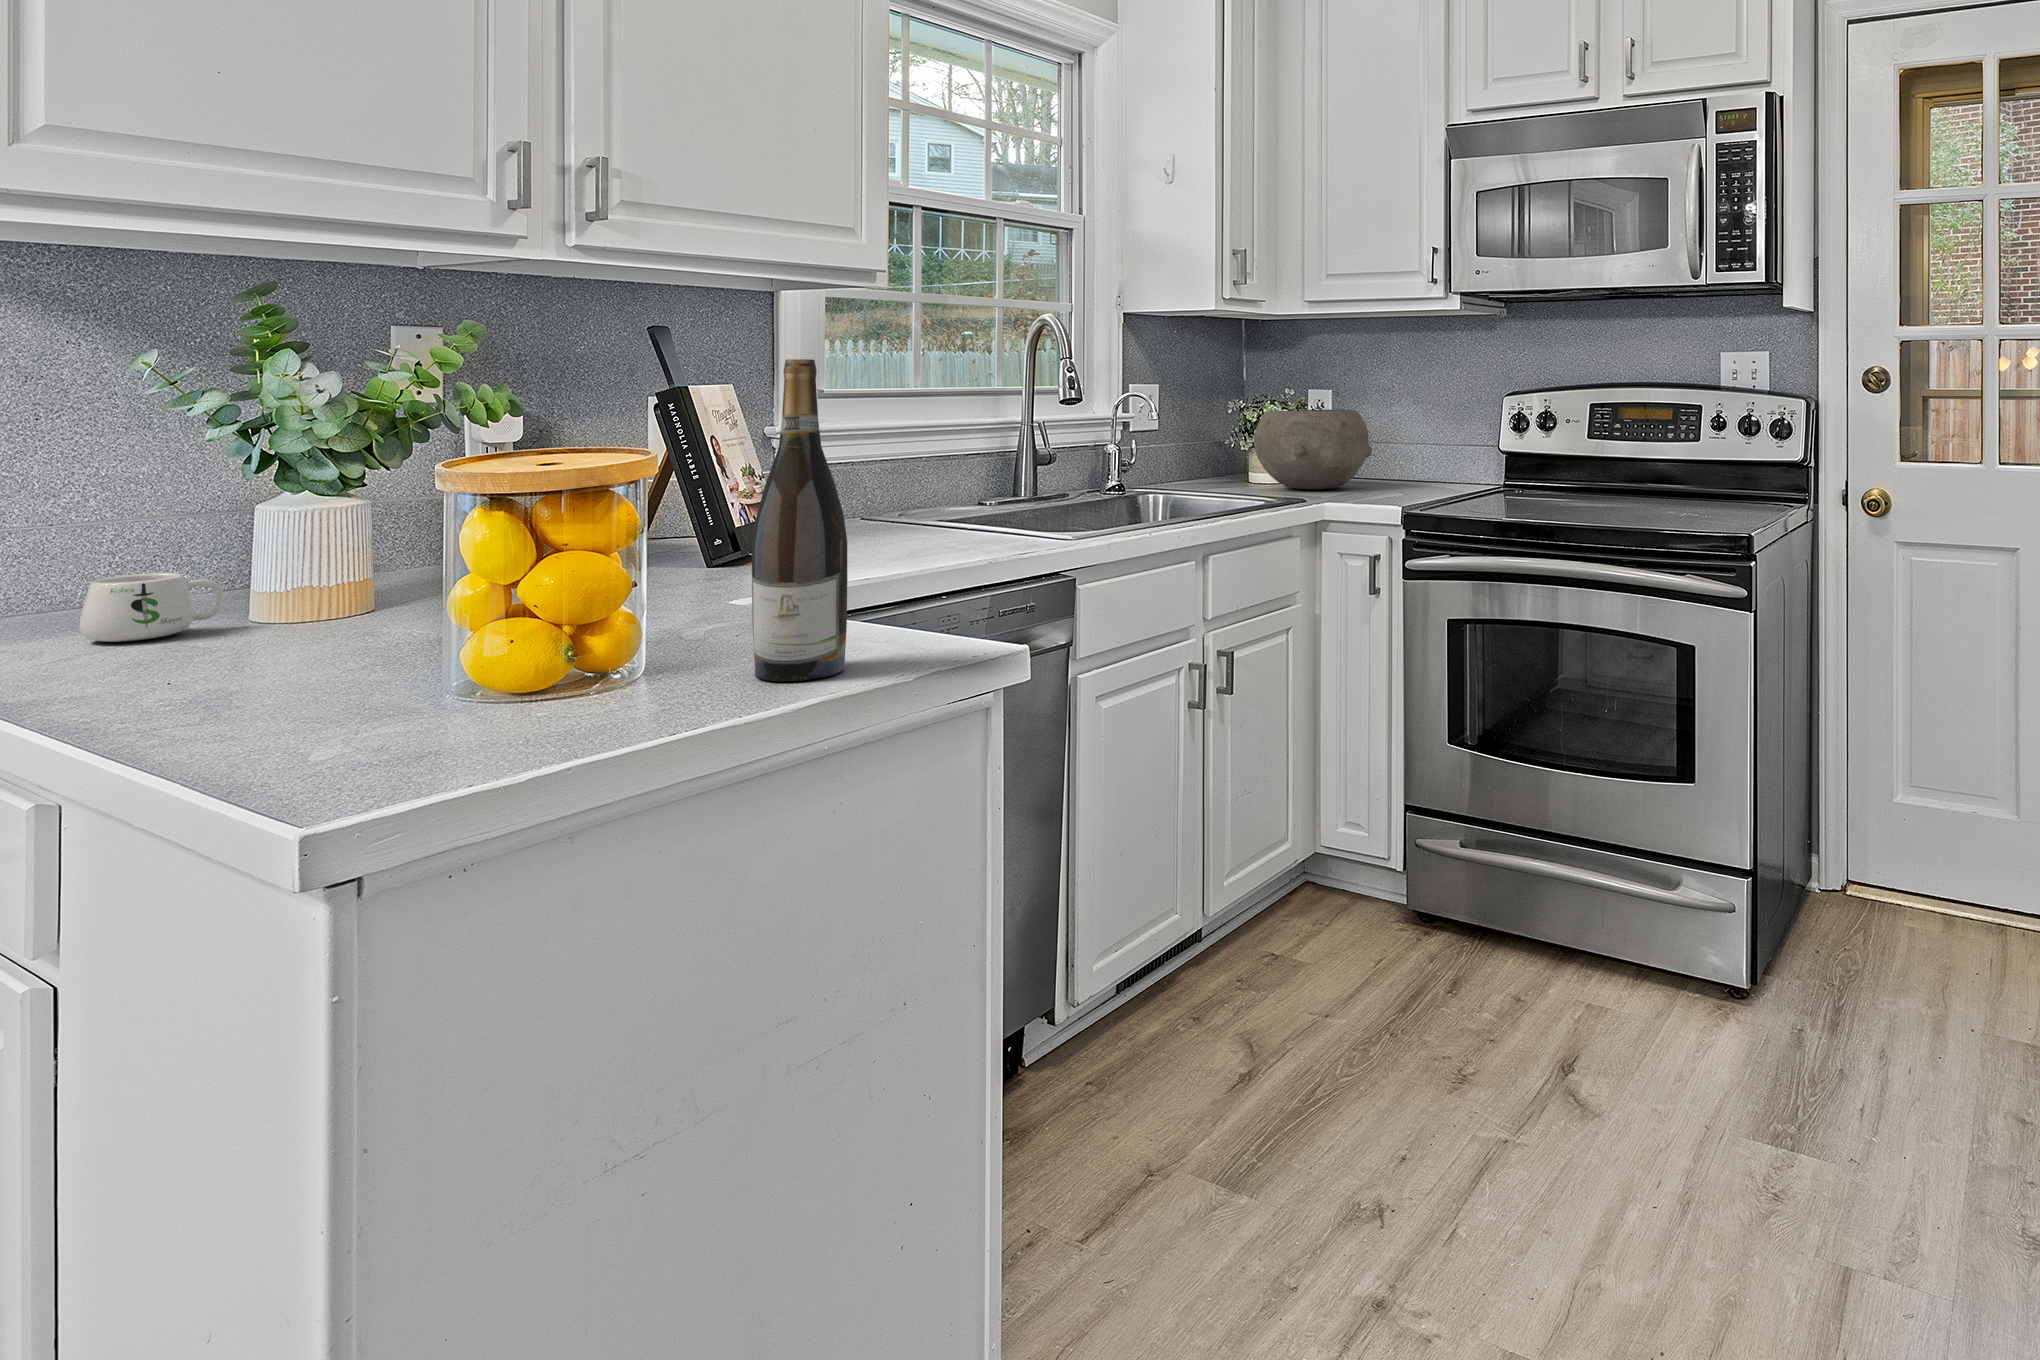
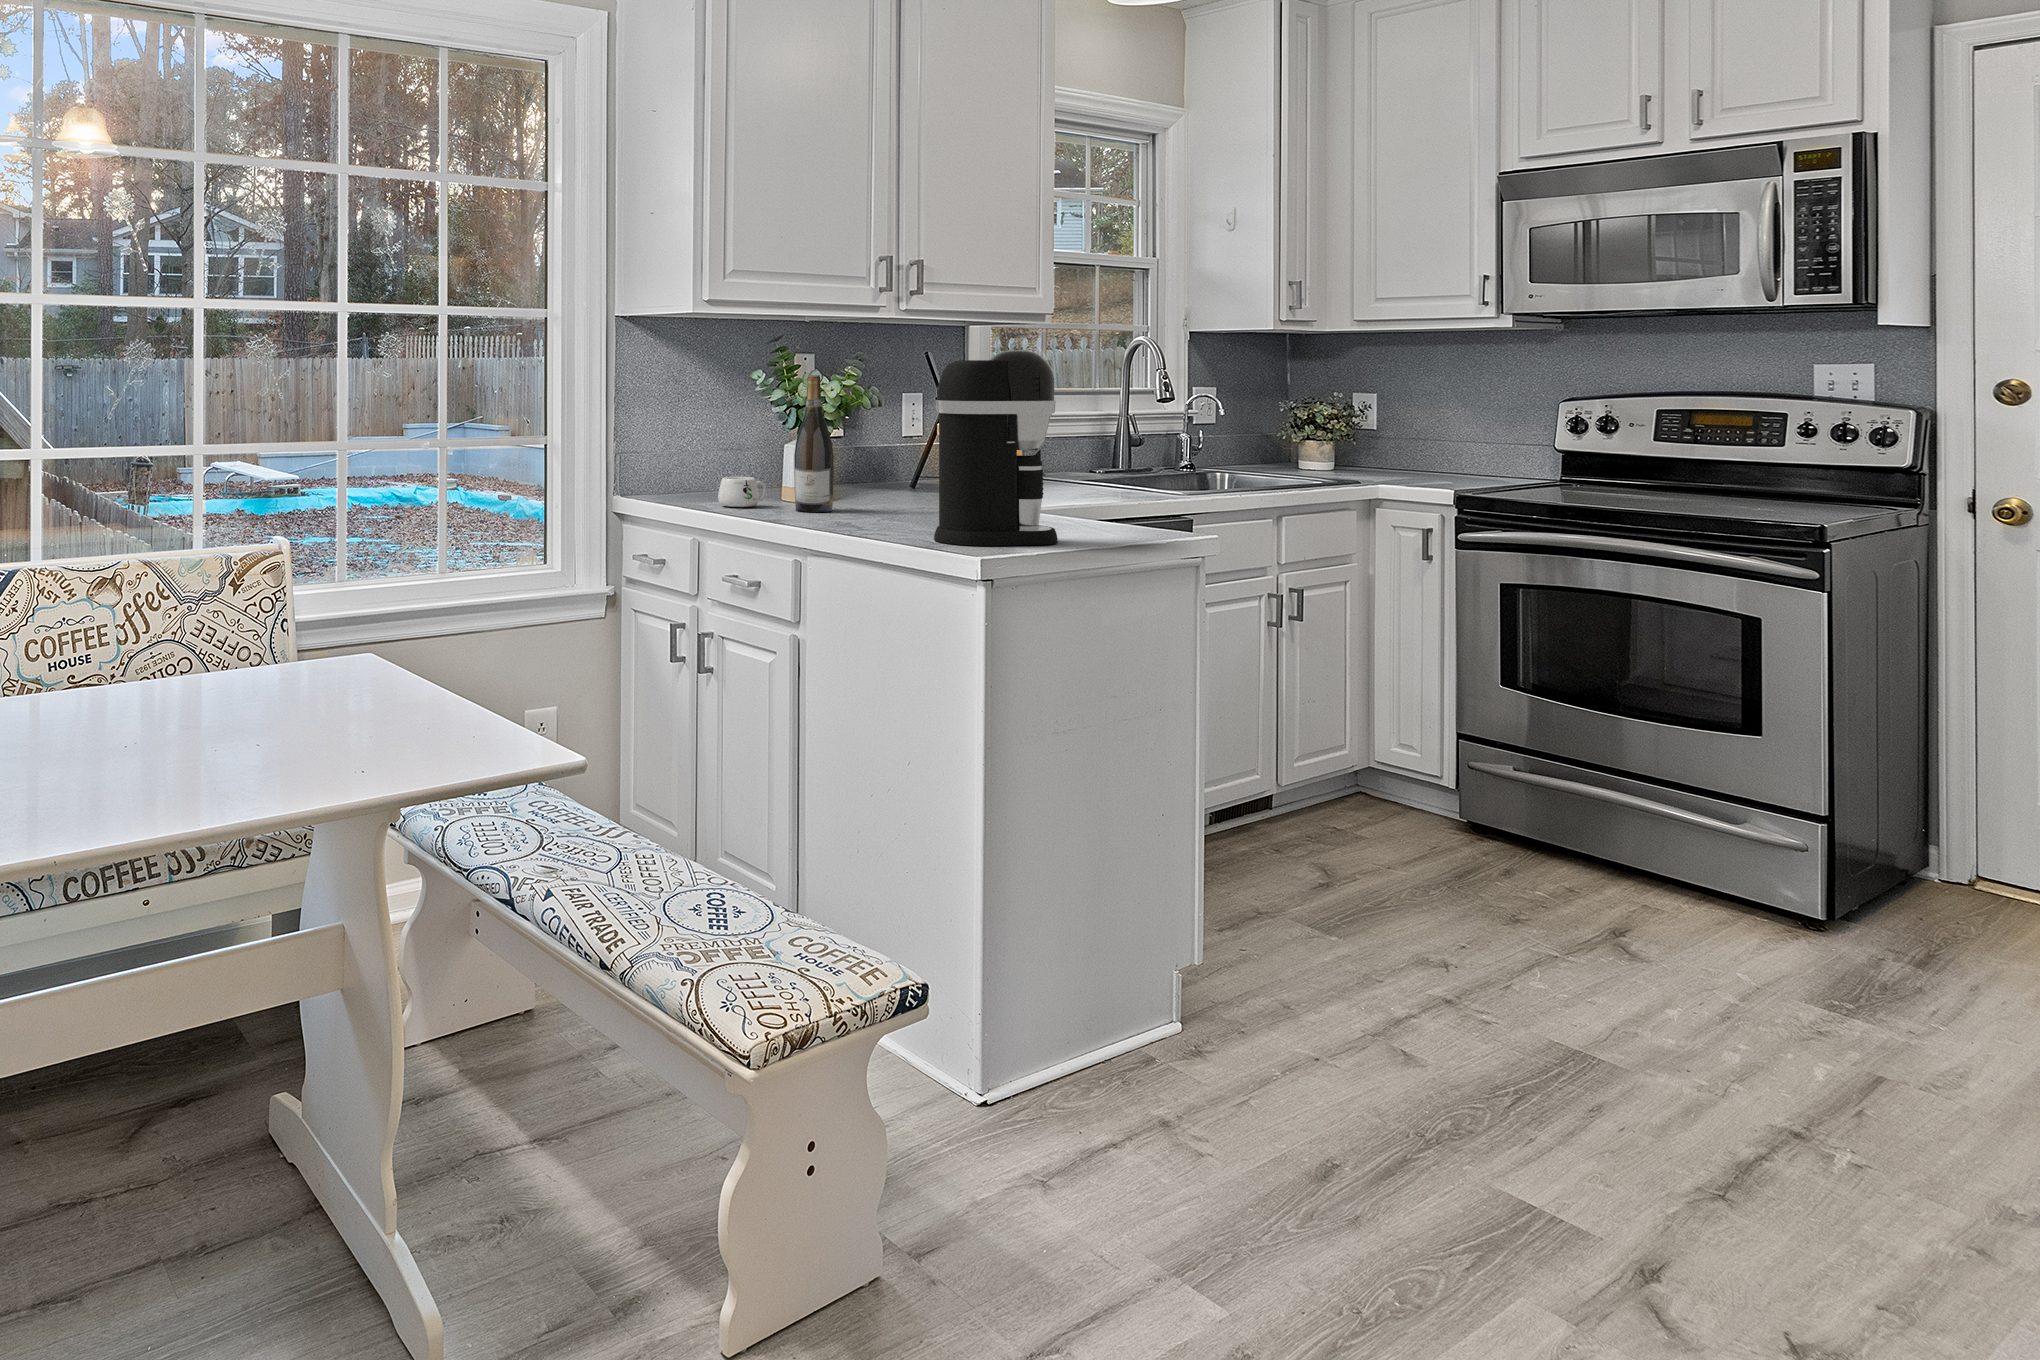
coffee maker: none [370,298,685,749] -> present [934,350,1058,546]
wine bottle: present [752,359,847,681] -> present [794,375,834,512]
ceramic bowl: present [1254,410,1372,489] -> none [1309,410,1425,477]

